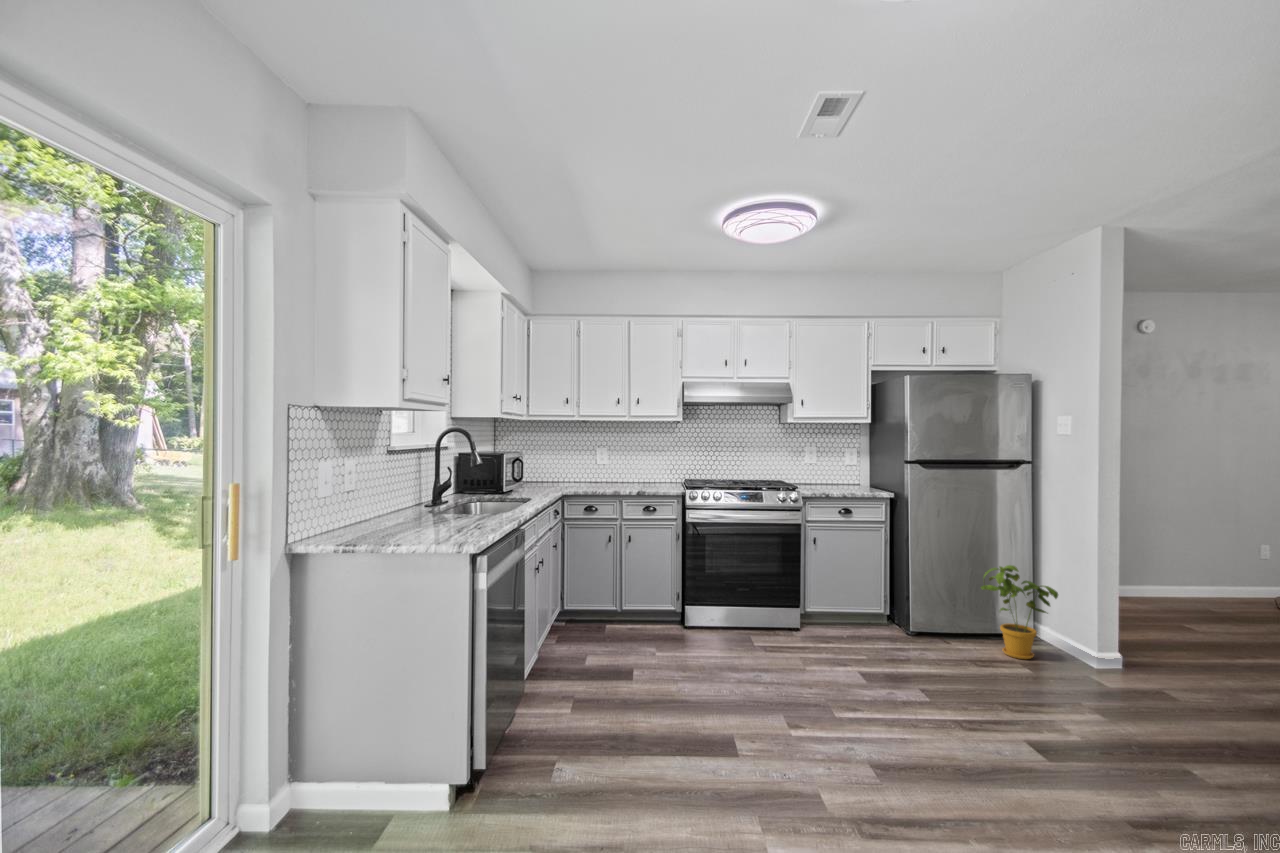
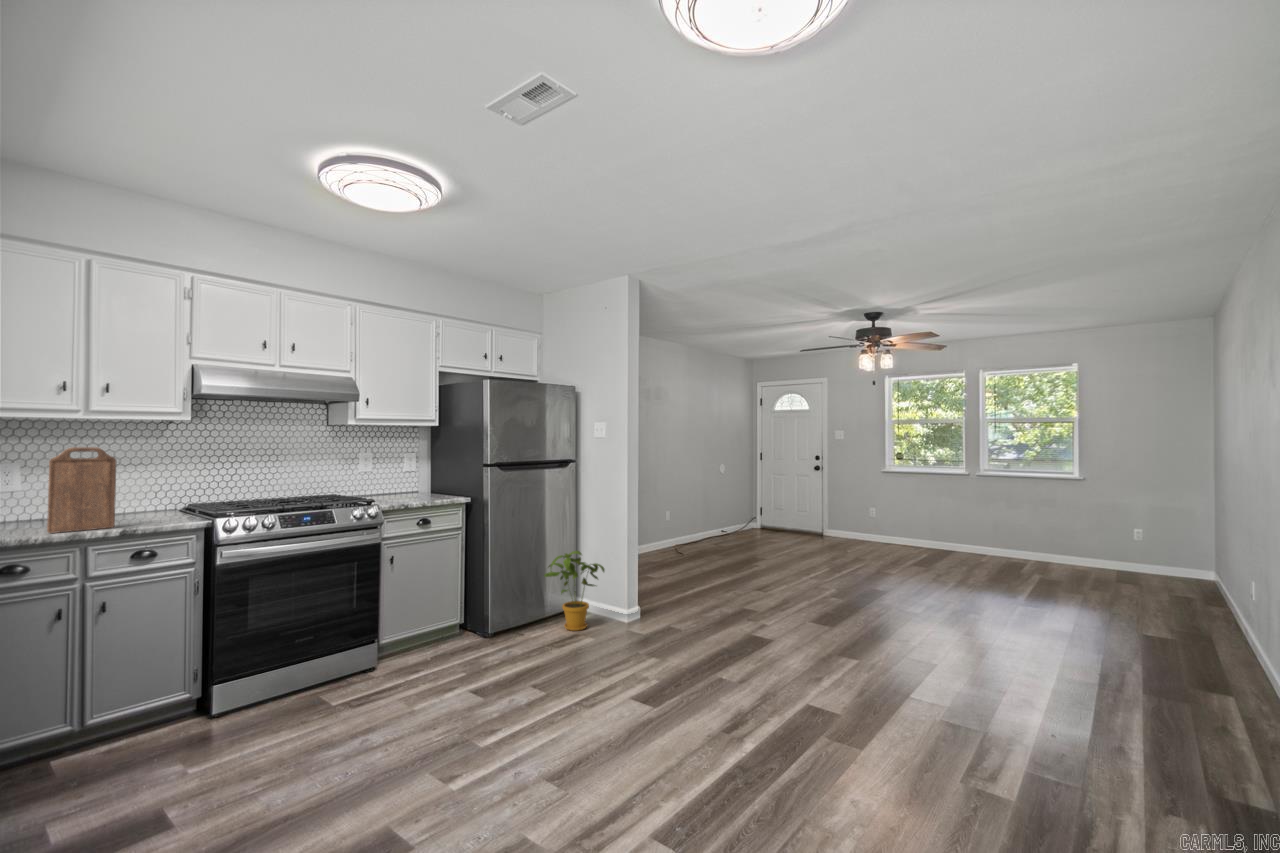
cutting board: none [605,439,635,490] -> present [47,447,116,533]

